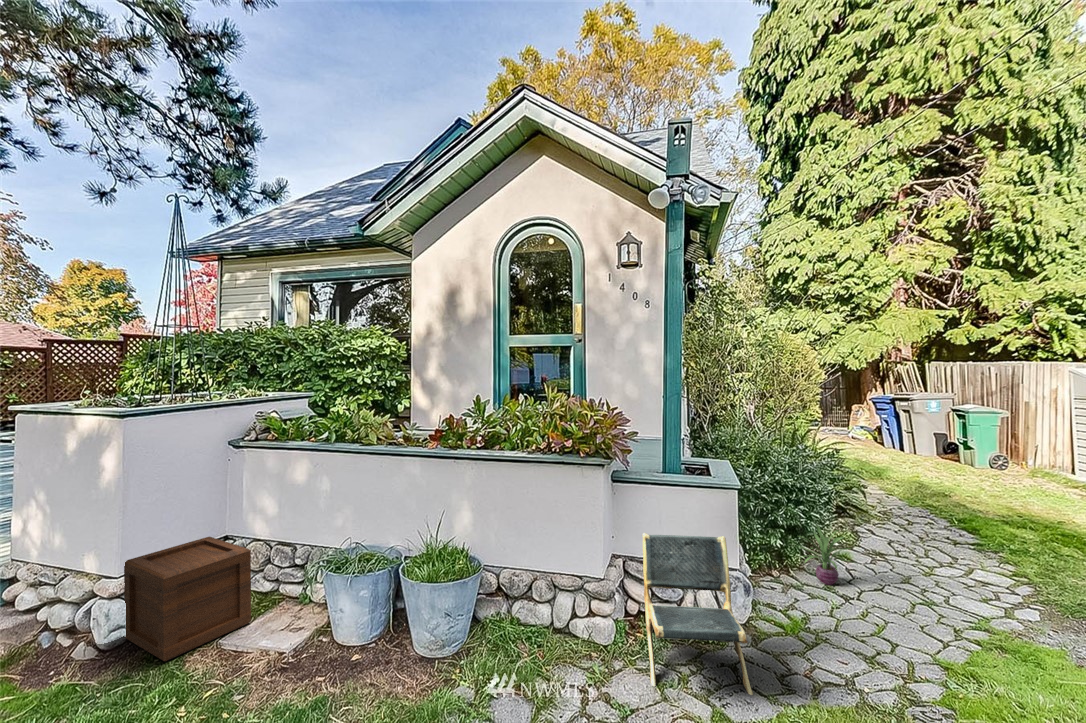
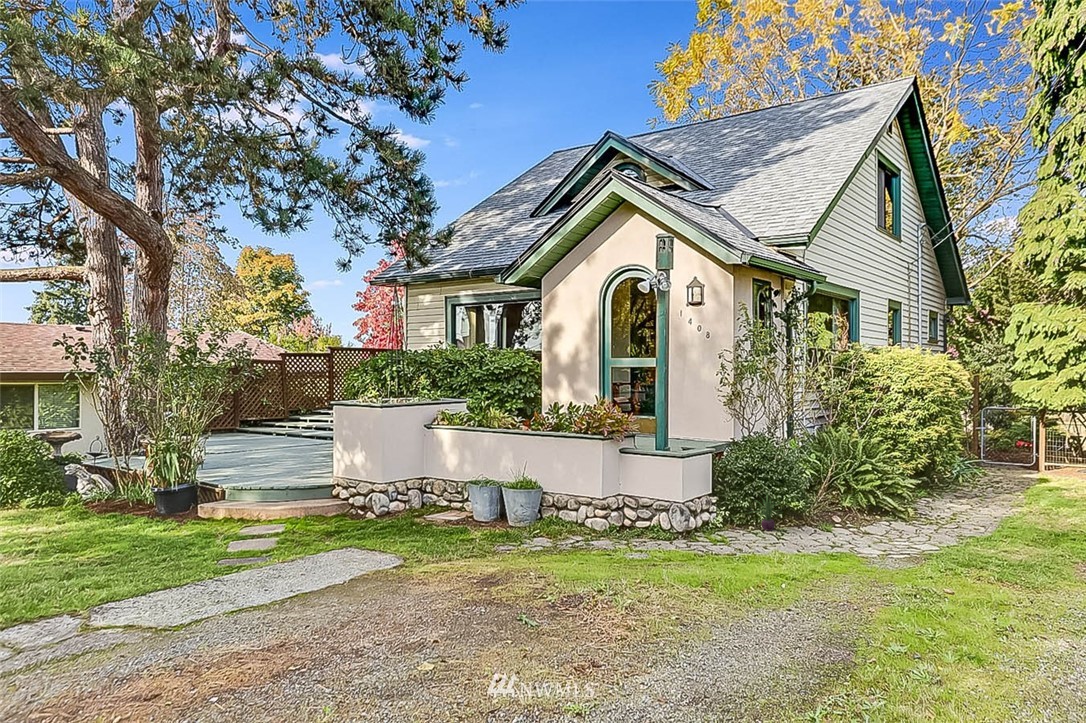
lounge chair: present [642,533,753,695] -> none [607,479,668,545]
wooden crate: present [124,537,251,661] -> none [386,473,438,519]

